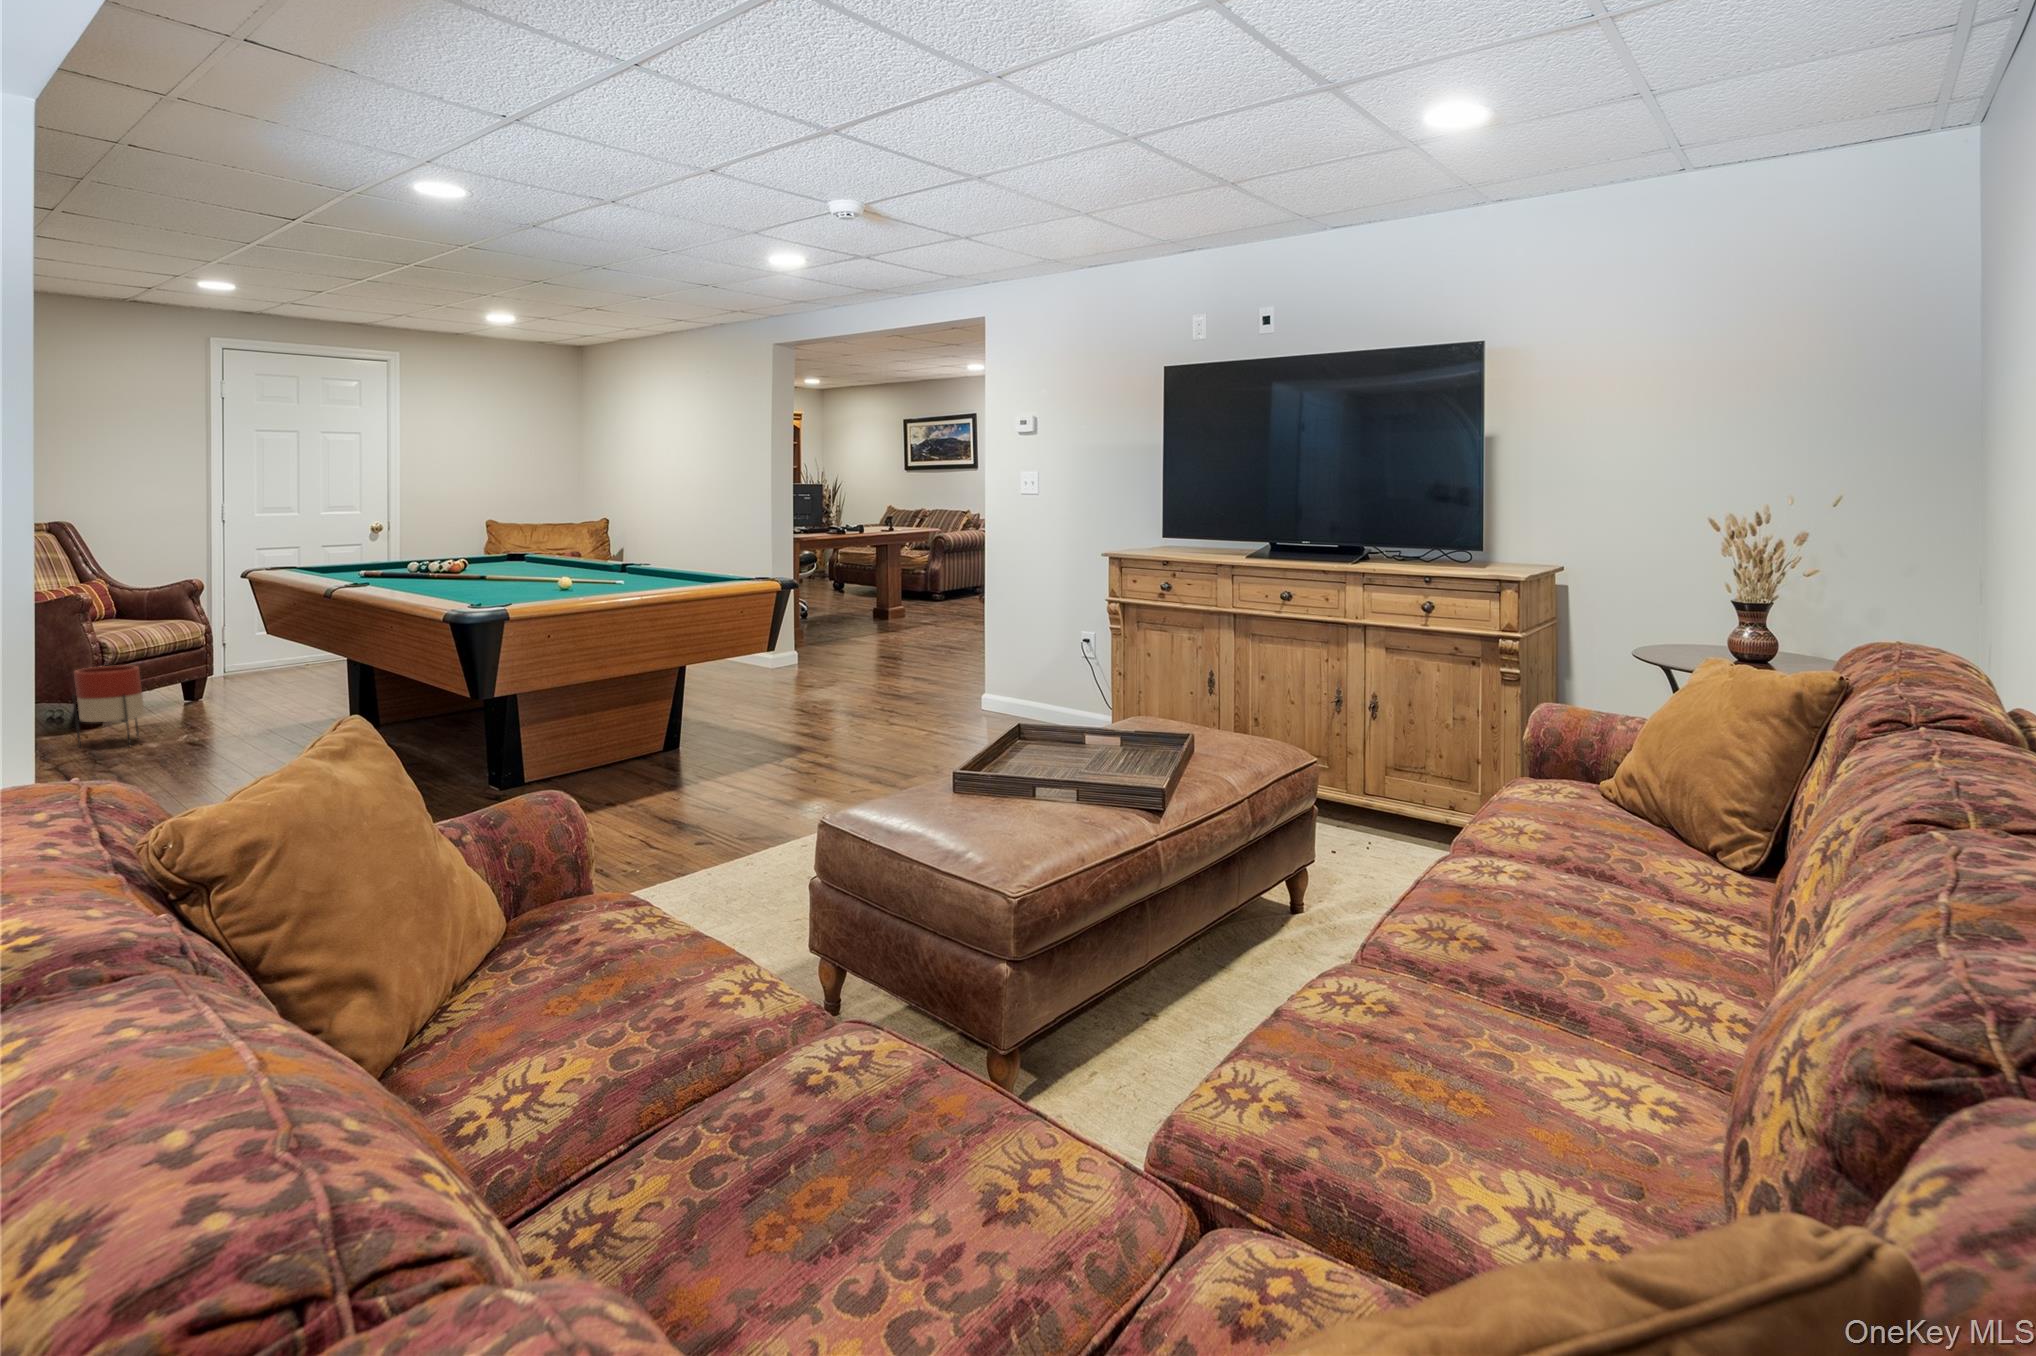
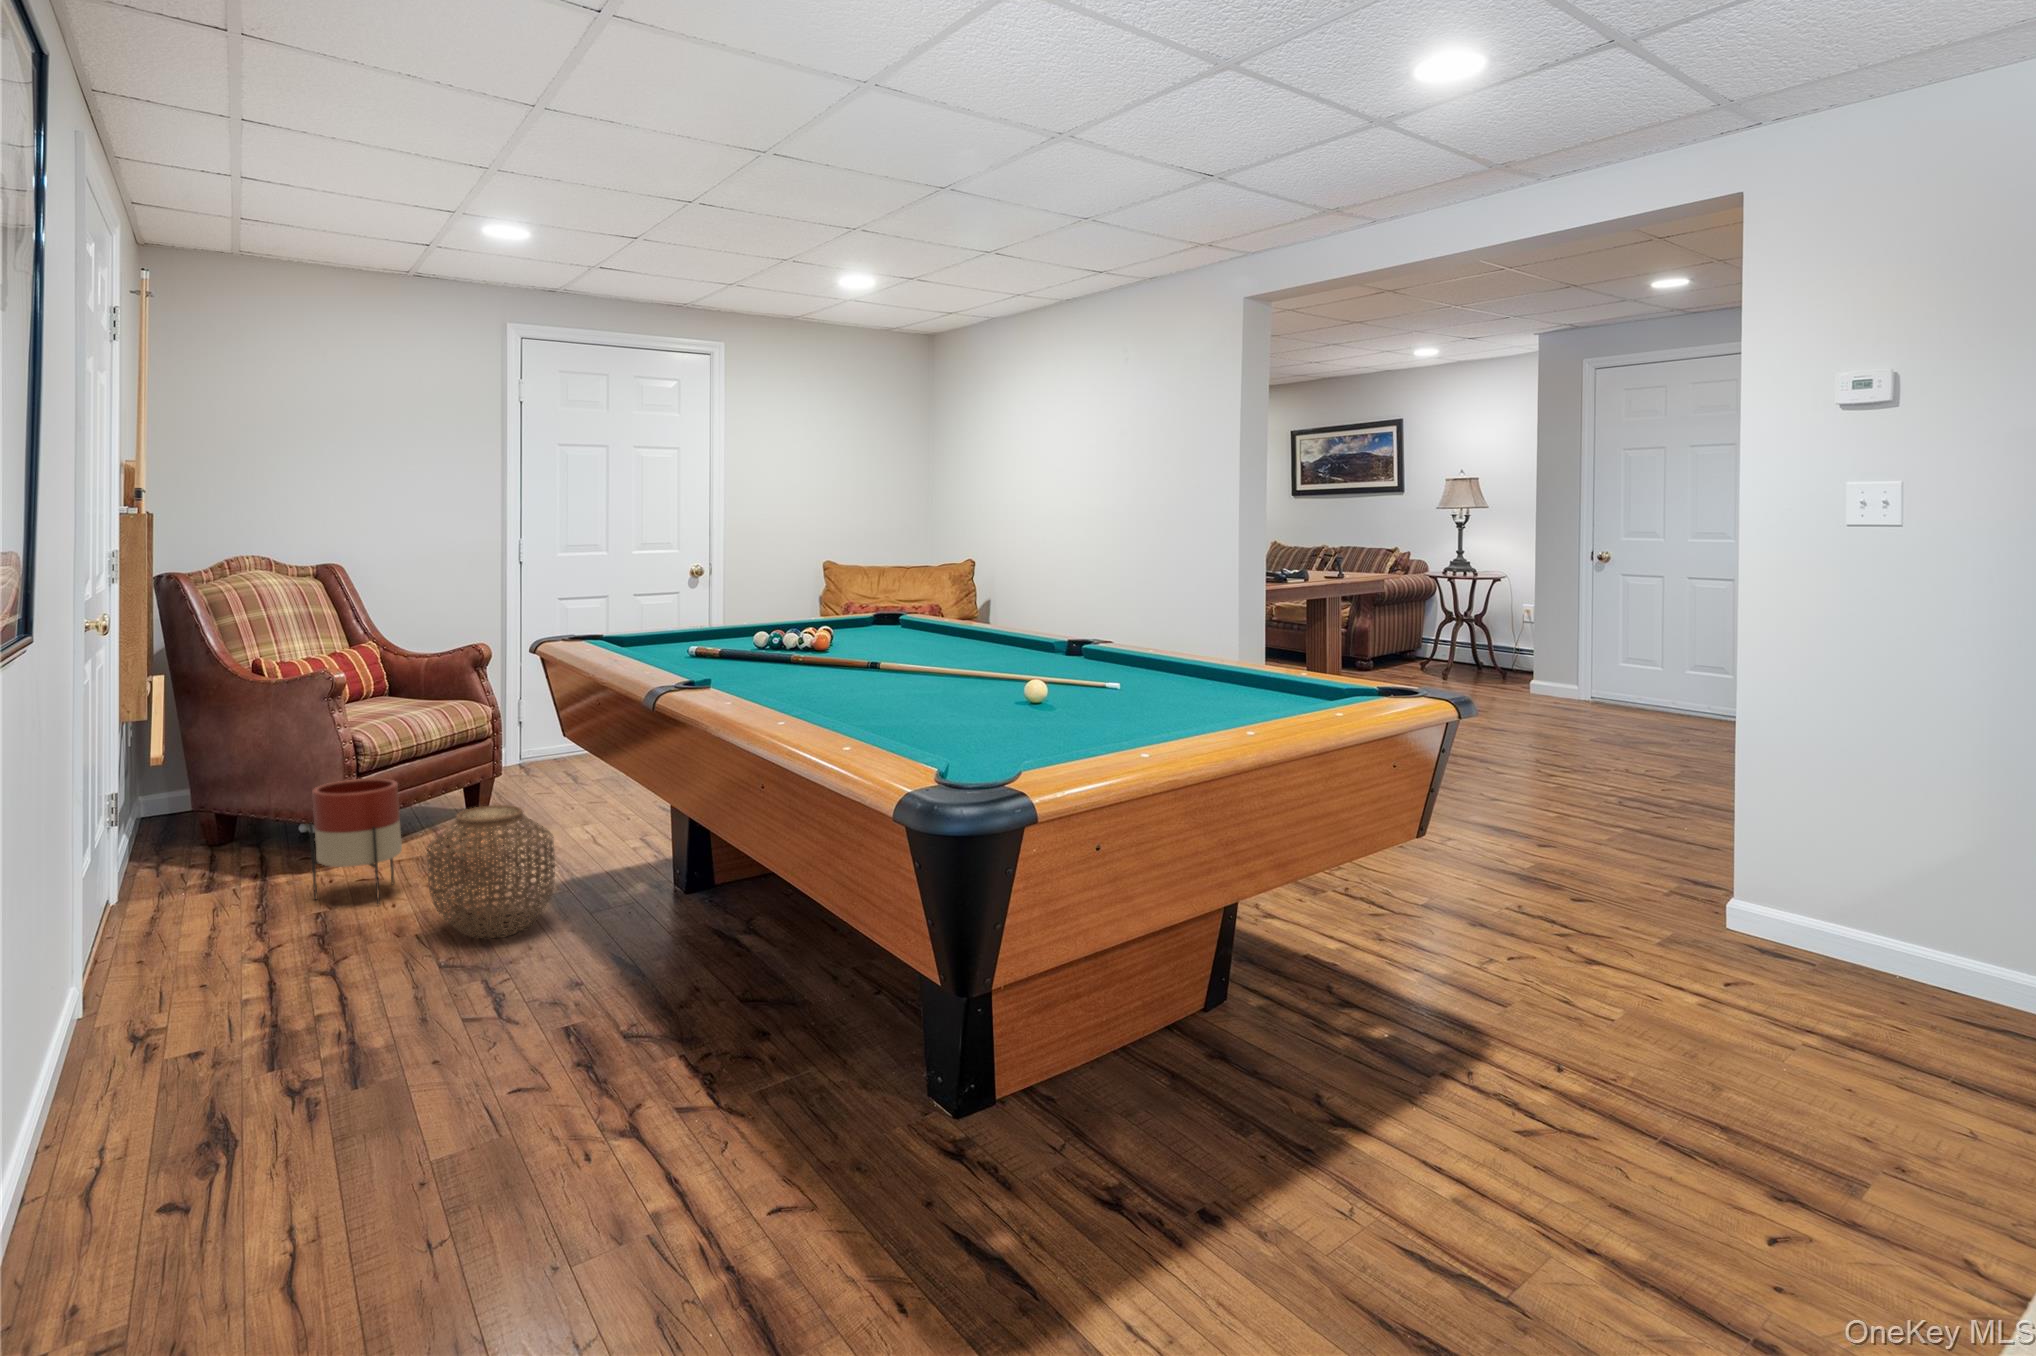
woven basket: none [168,675,263,758] -> present [427,805,555,938]

